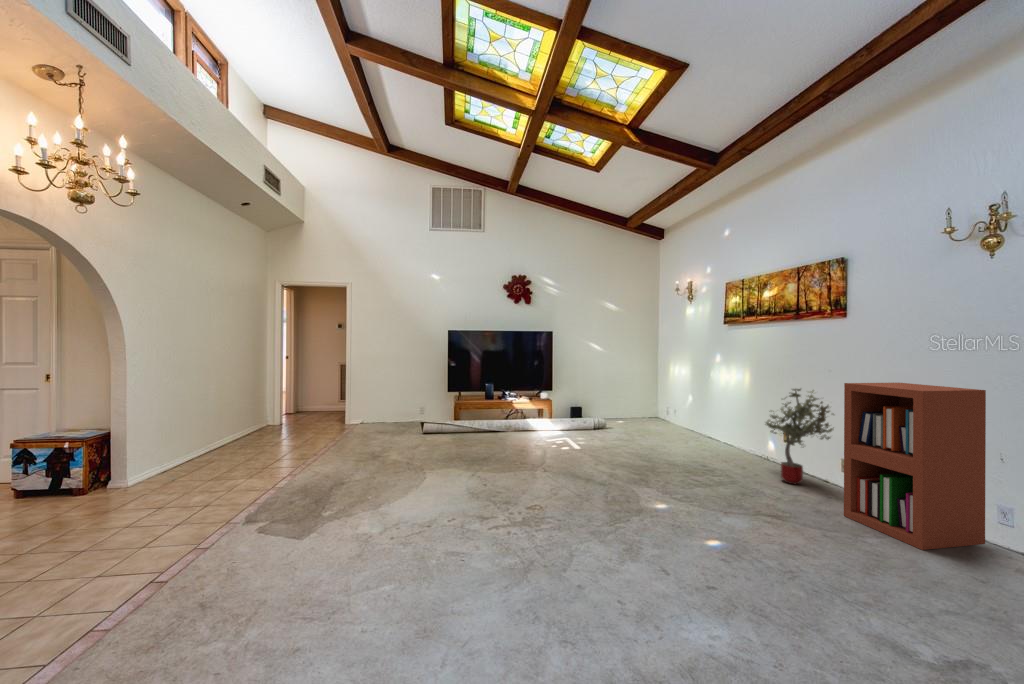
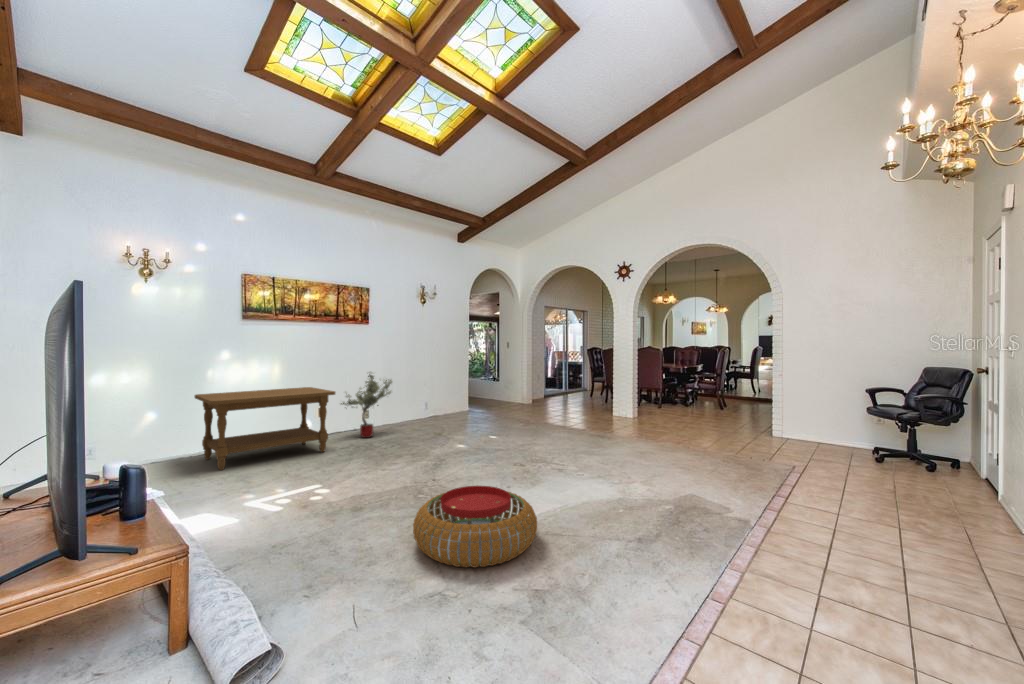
bookshelf: present [844,383,986,550] -> none [400,361,447,432]
coffee table: none [648,386,764,460] -> present [194,387,336,470]
pouf: none [394,431,468,471] -> present [413,486,537,568]

